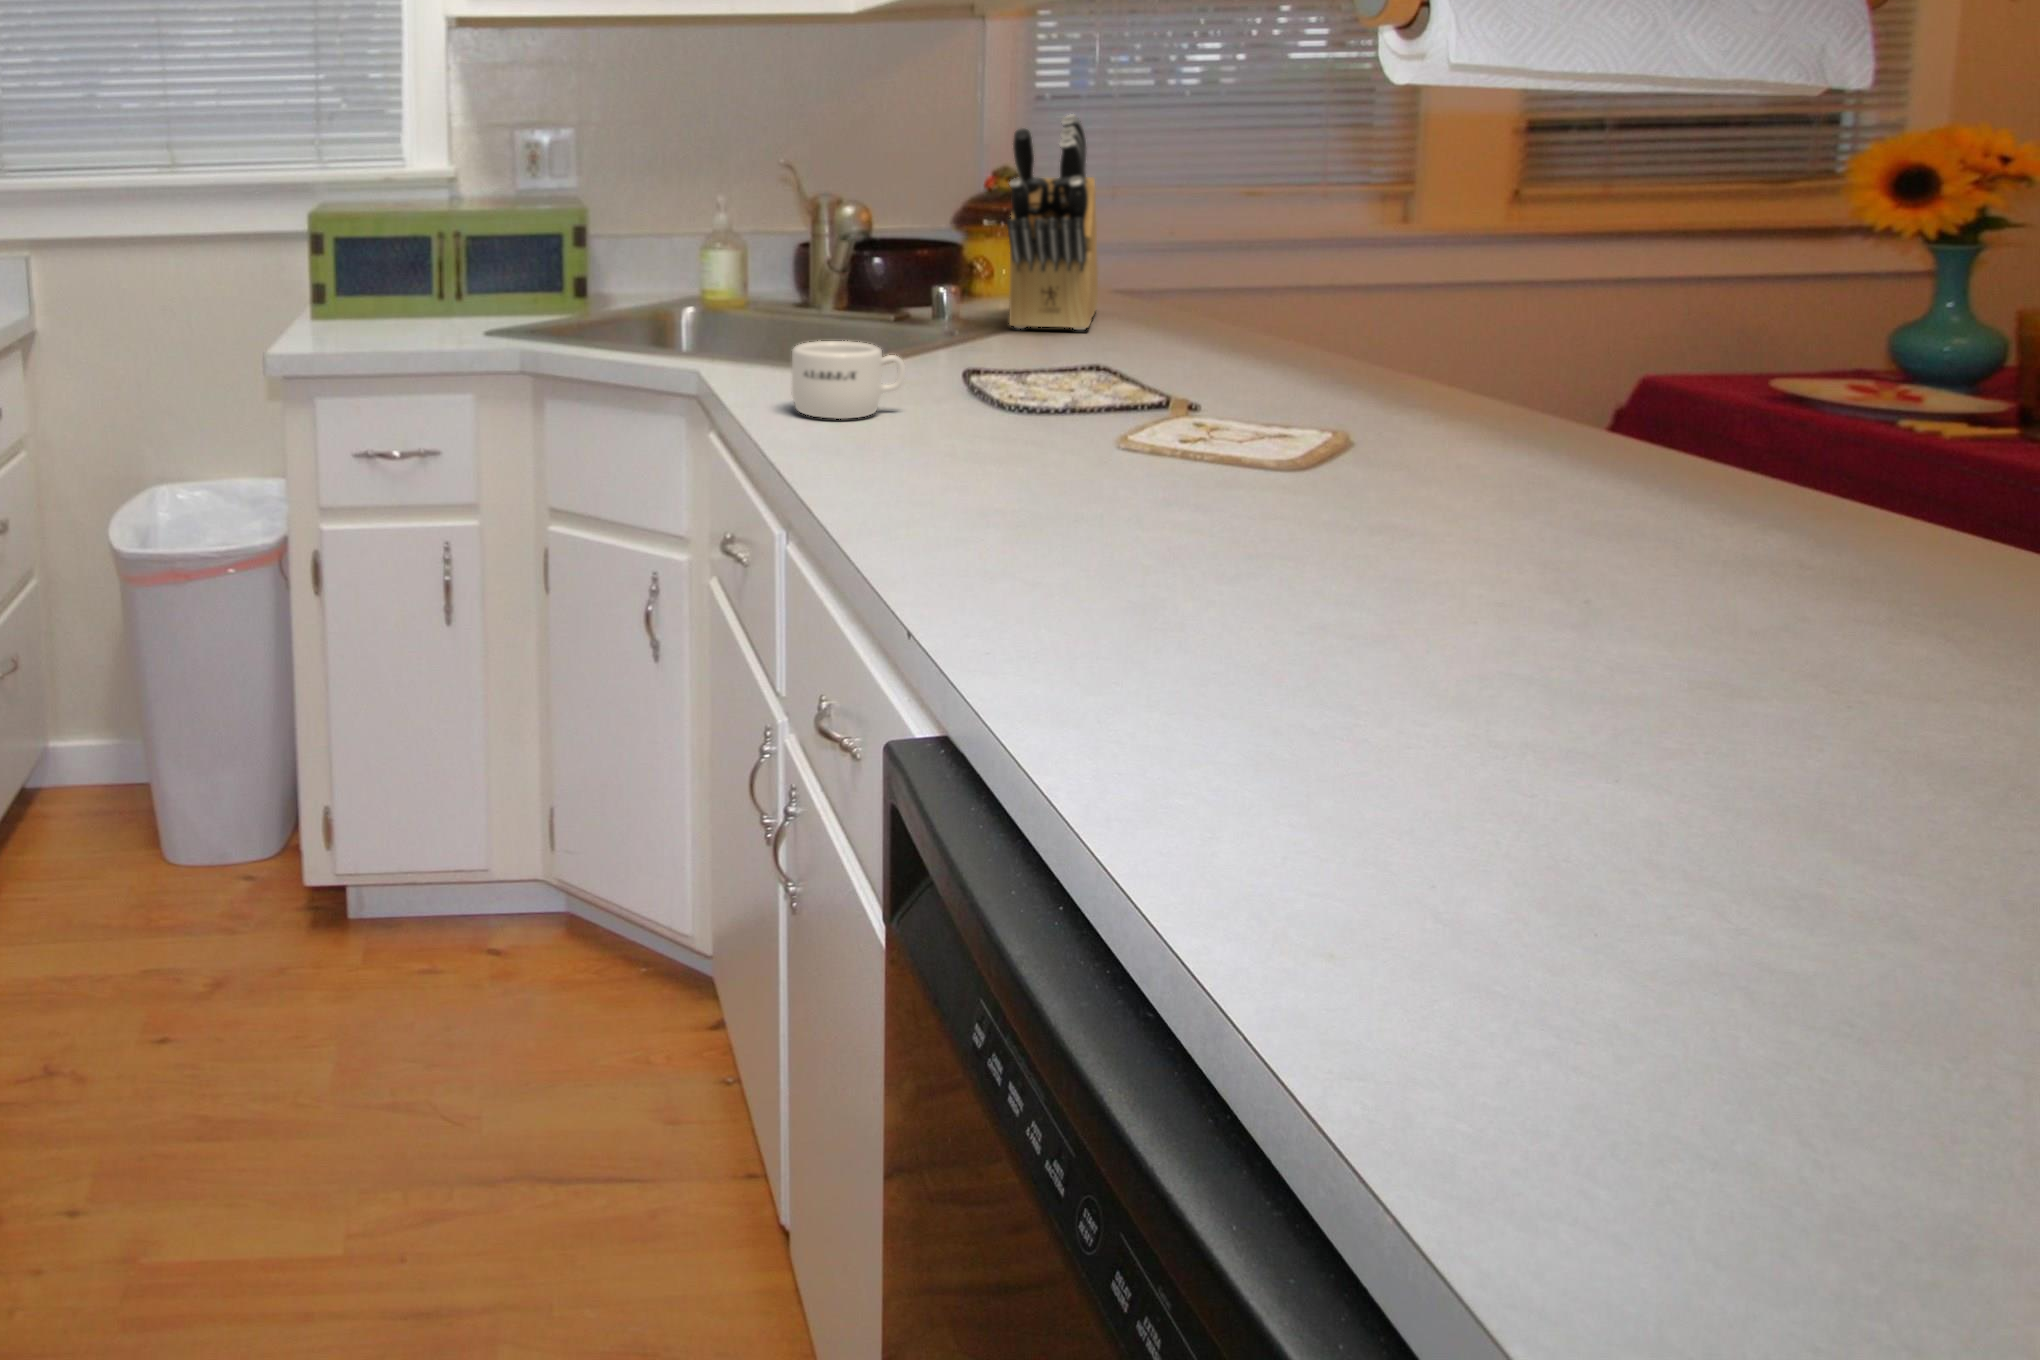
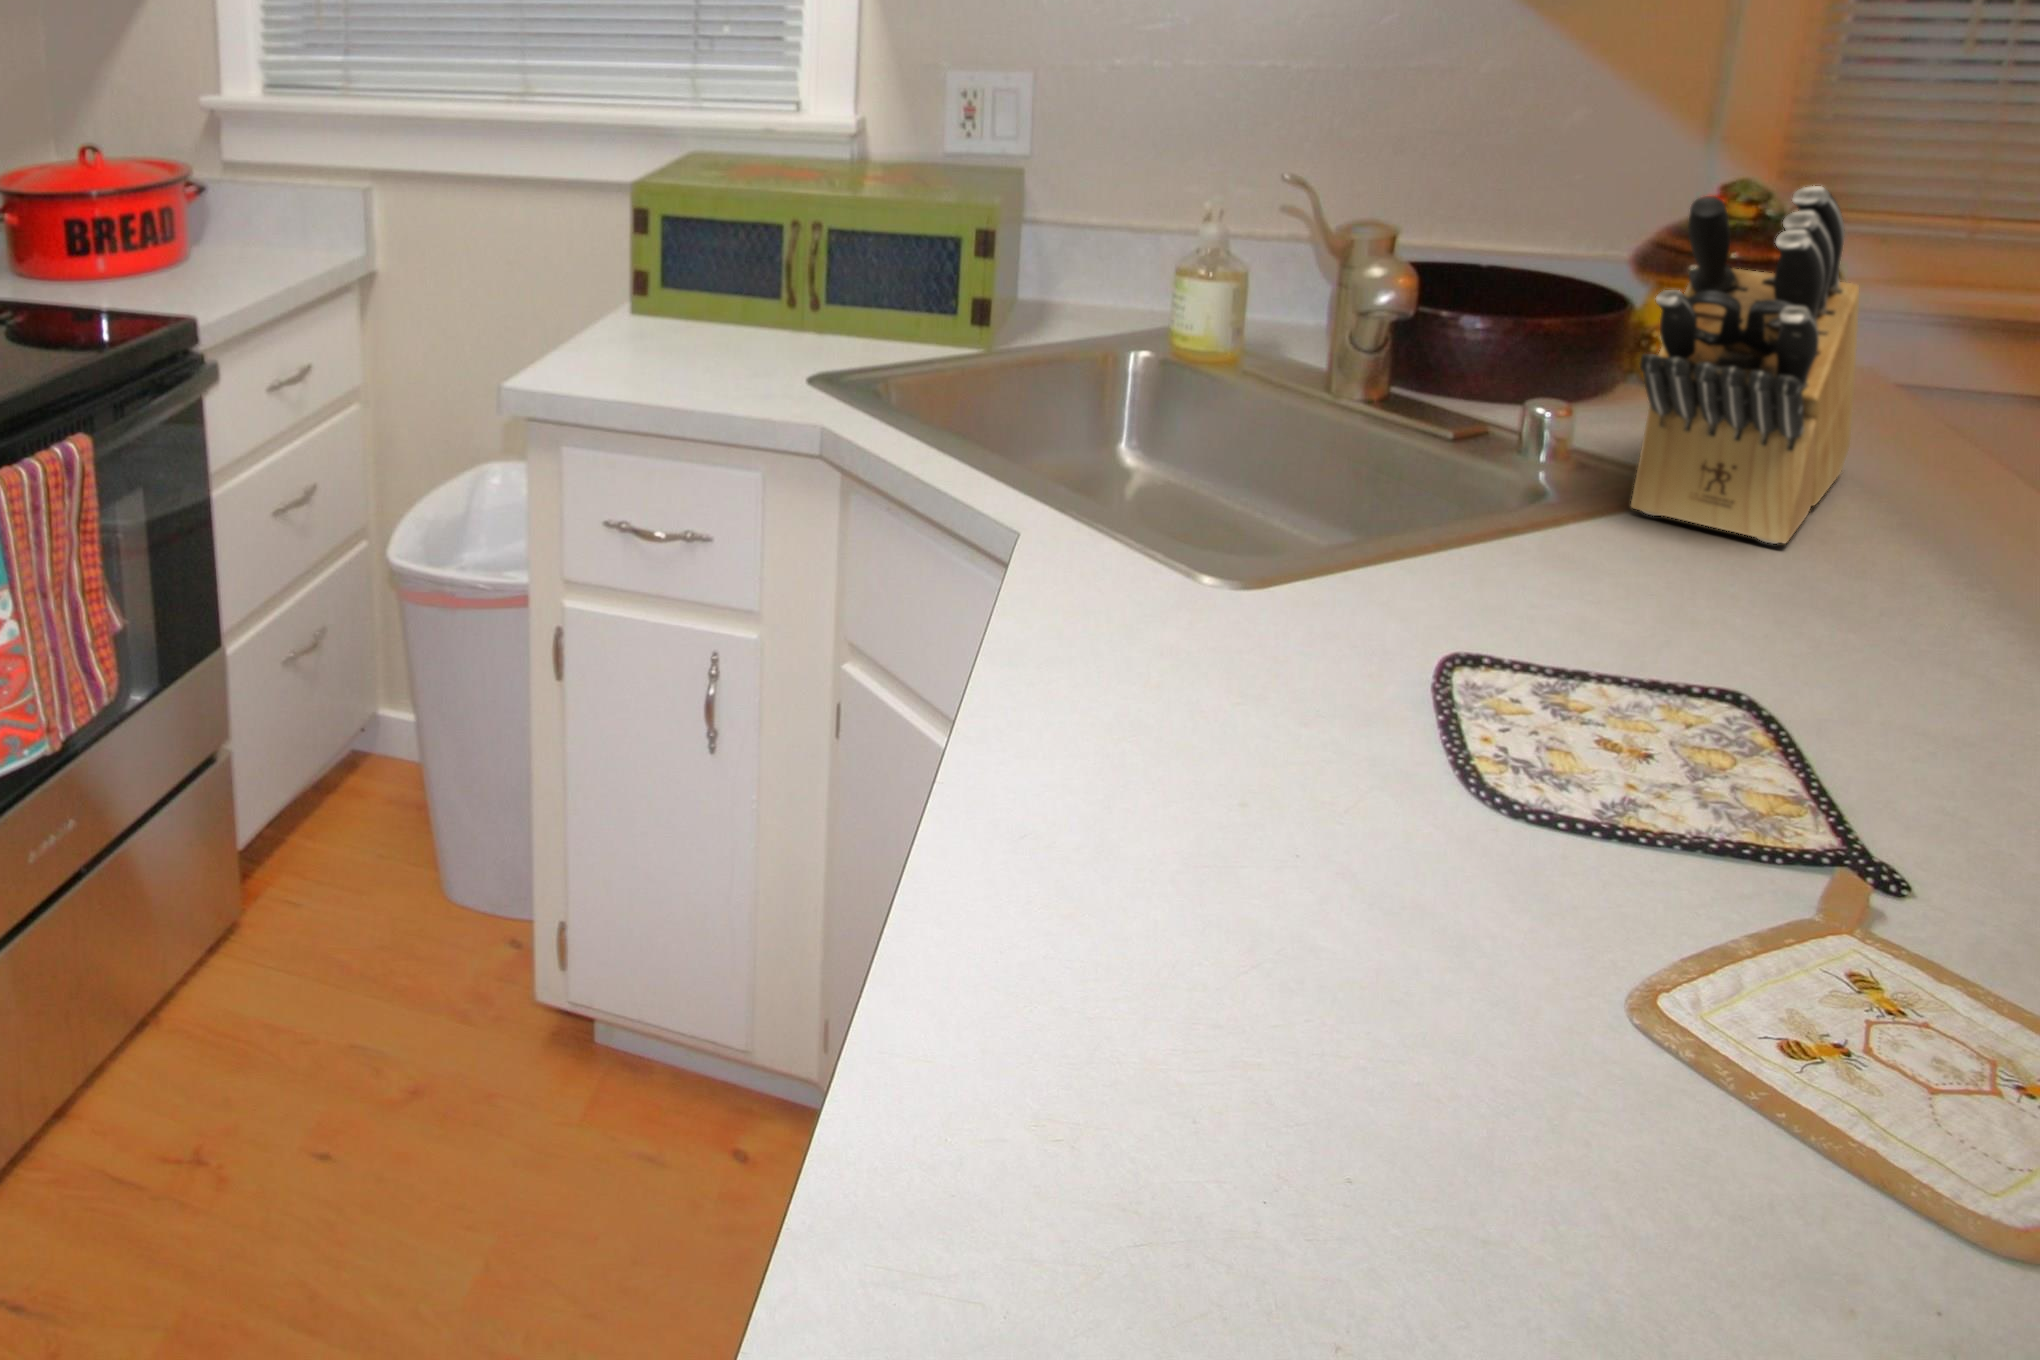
mug: present [792,341,905,419] -> none [1074,608,1276,766]

